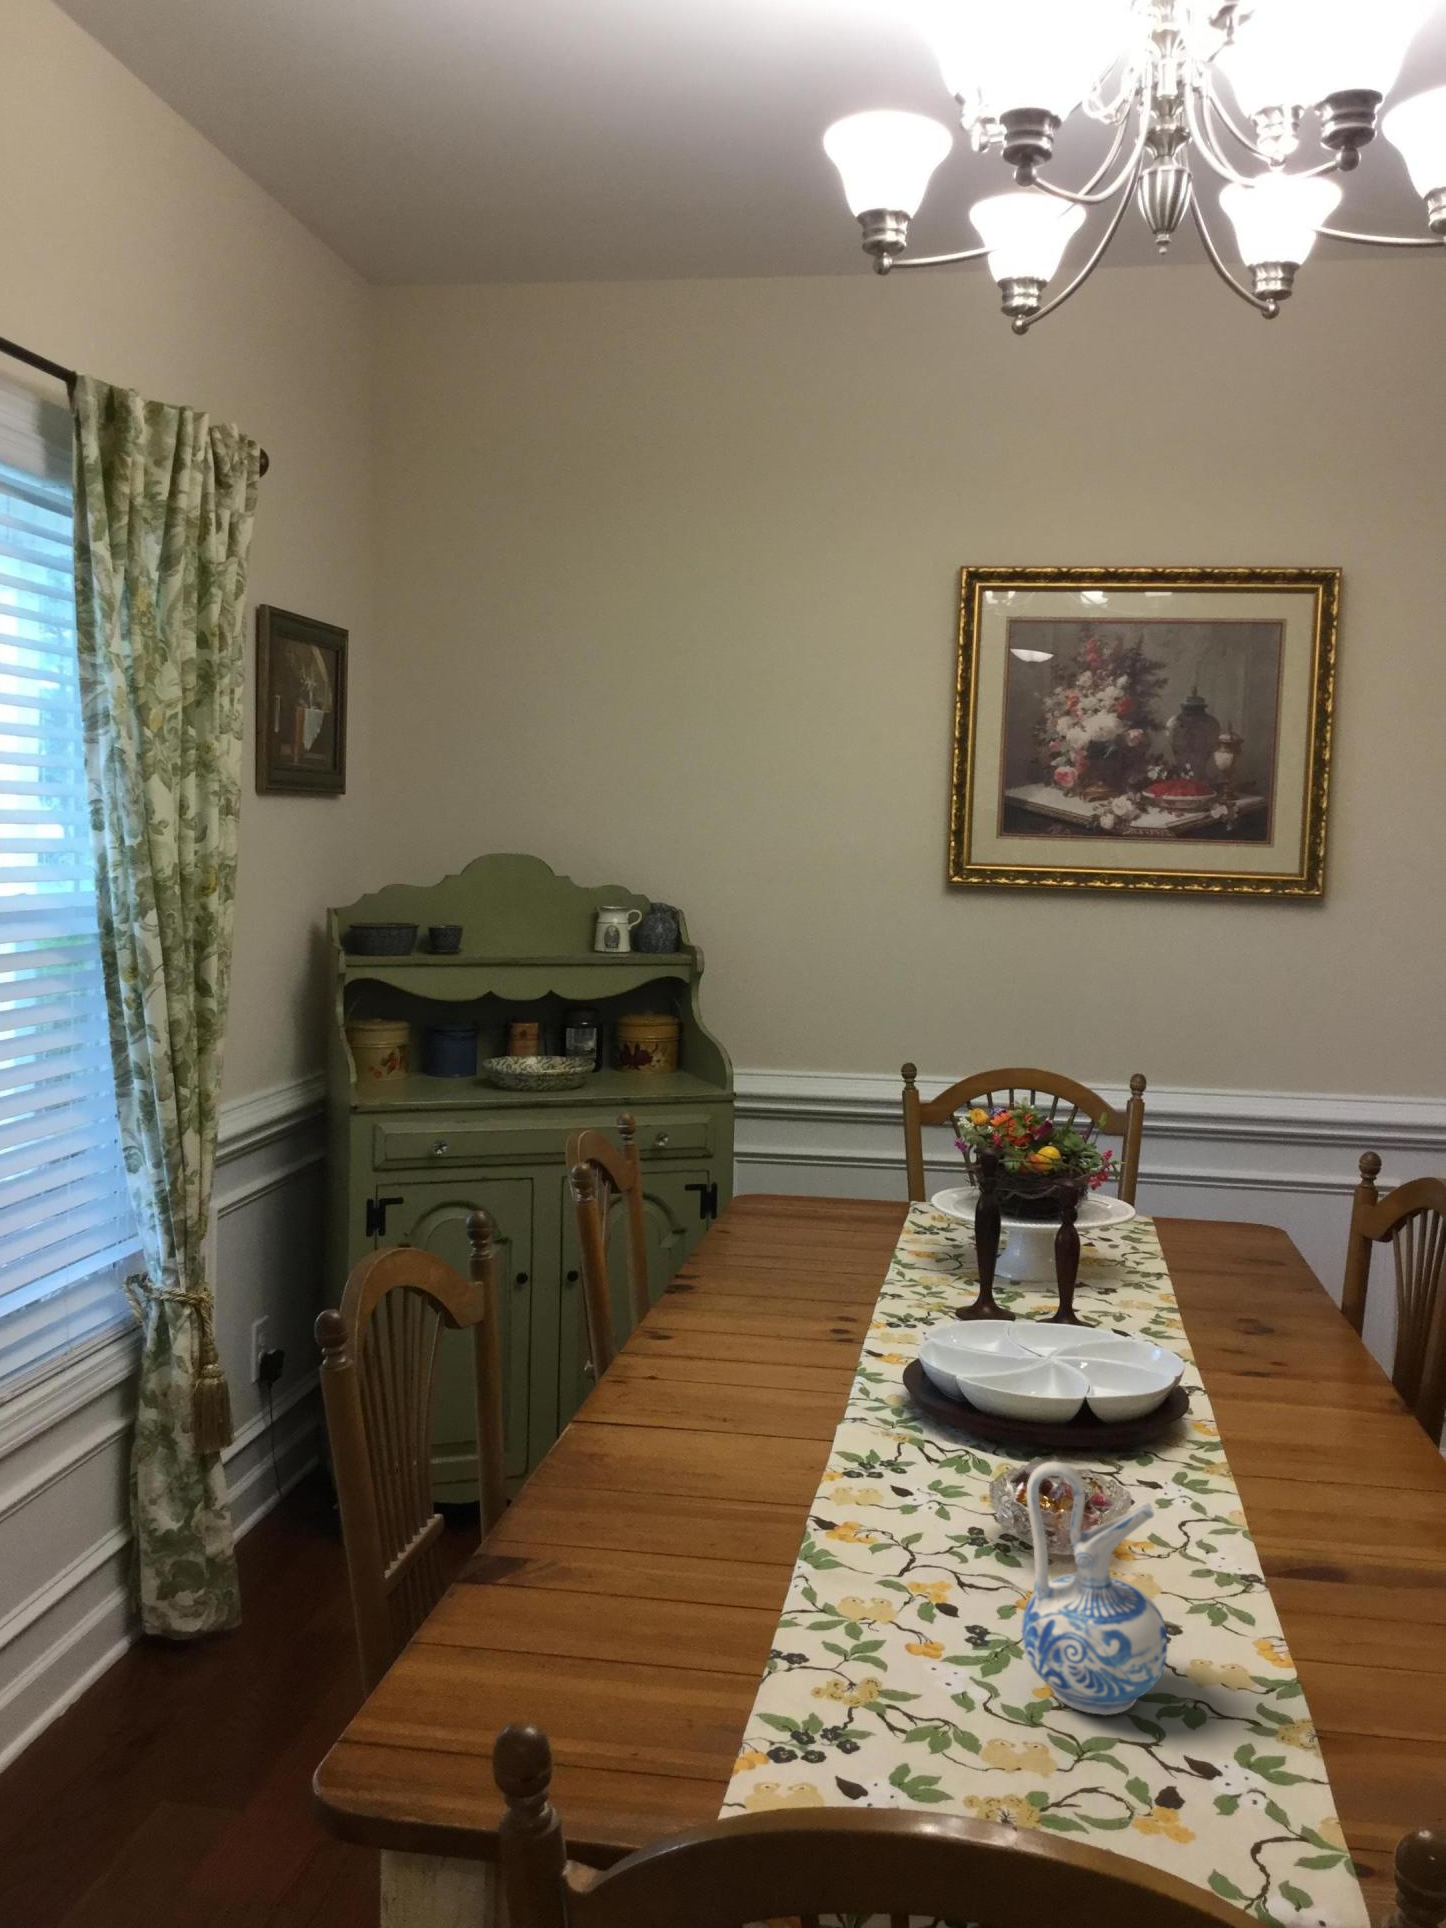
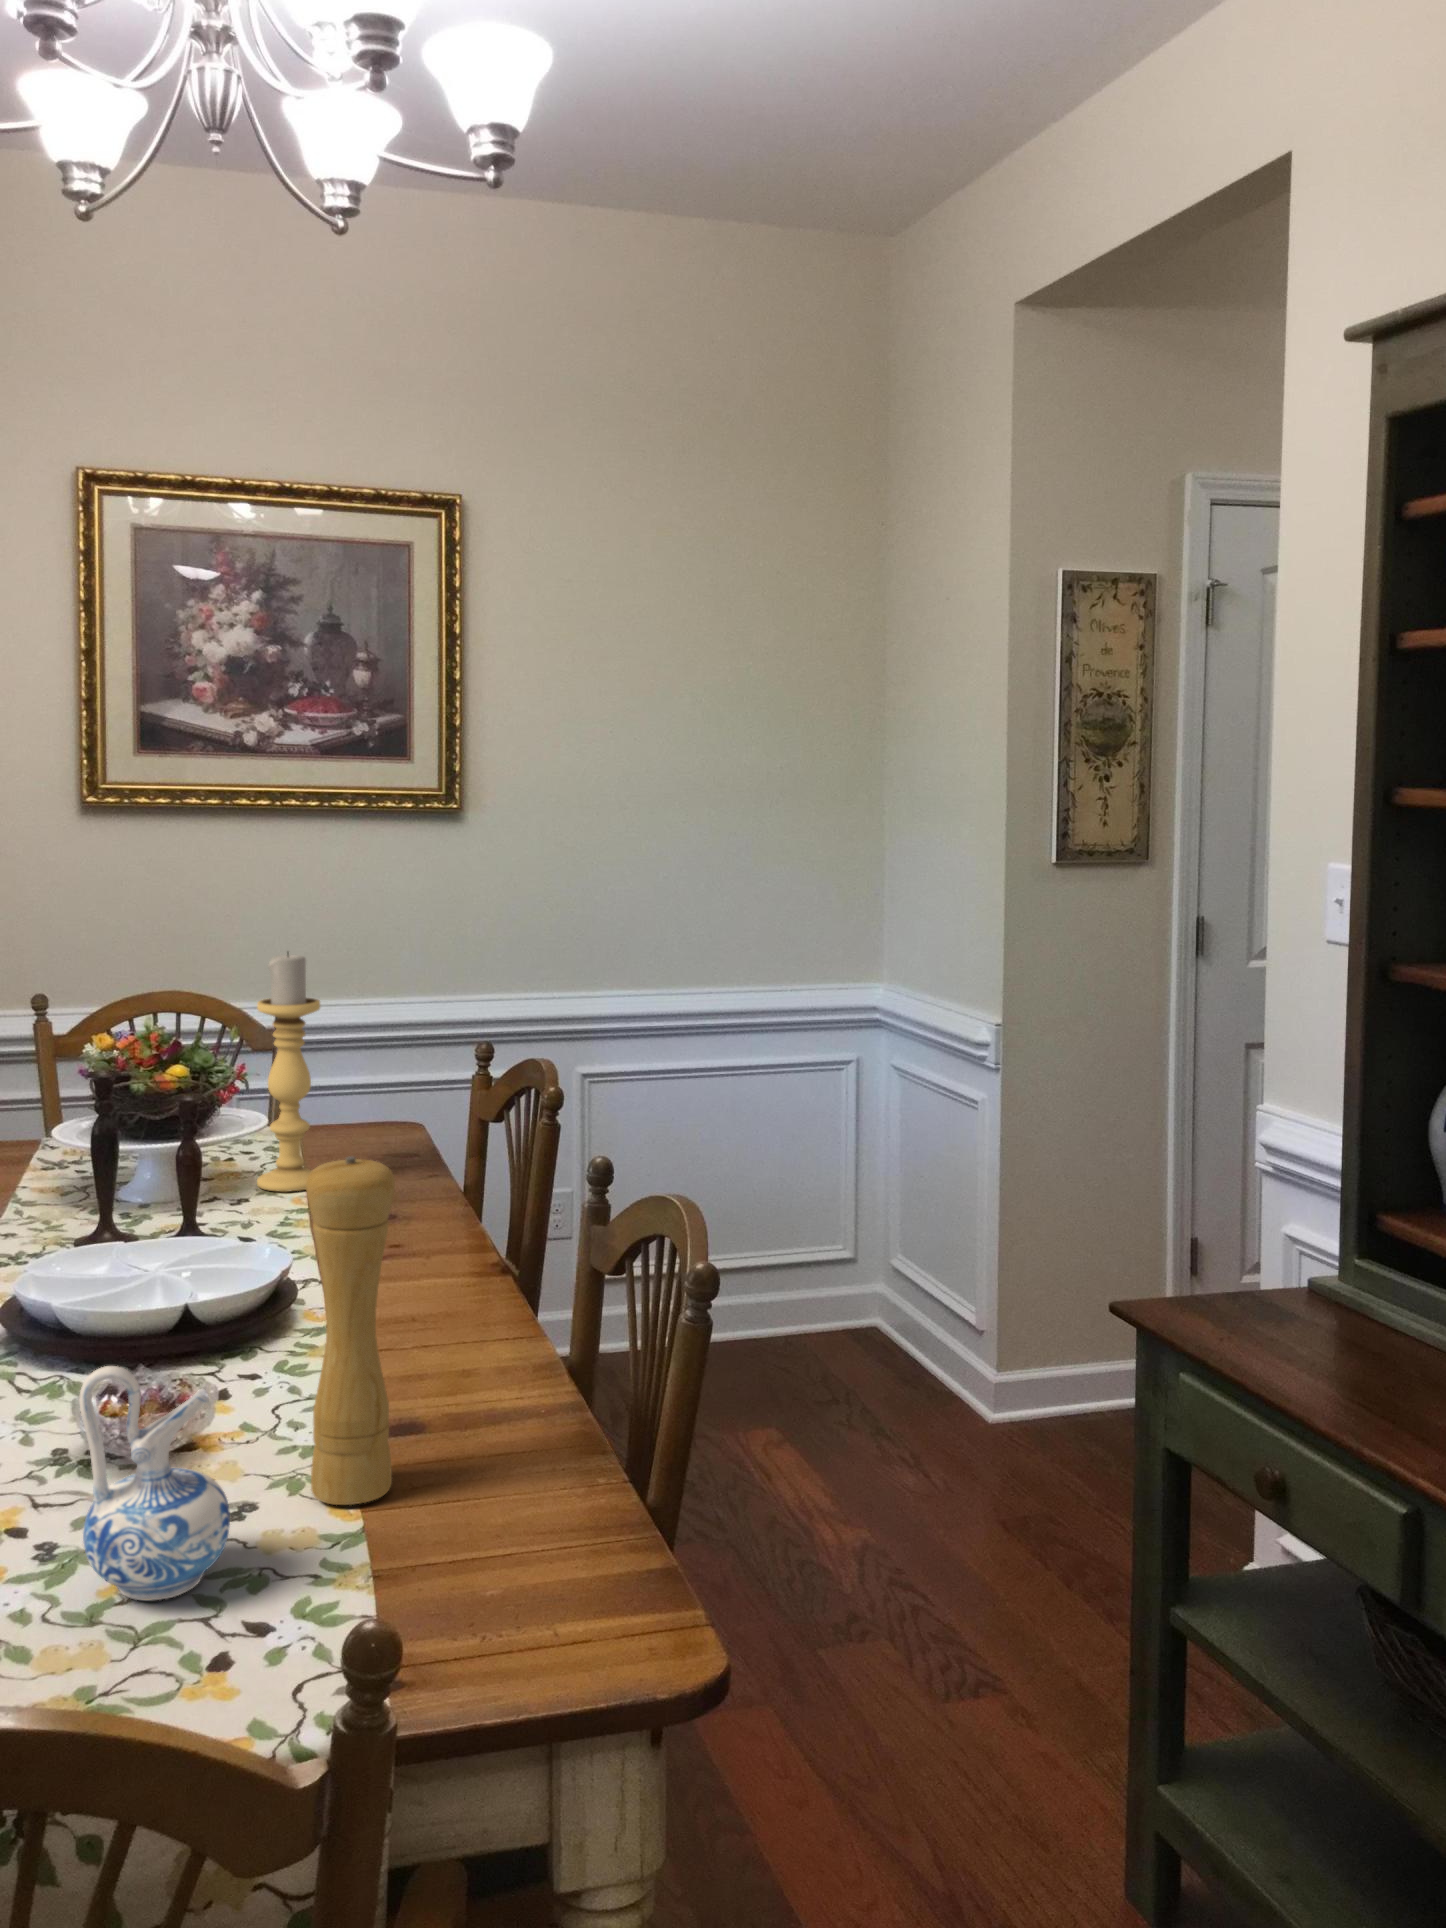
candle holder: none [1124,1040,1198,1287] -> present [257,952,320,1192]
pepper mill: none [1237,1276,1347,1655] -> present [306,1157,395,1505]

